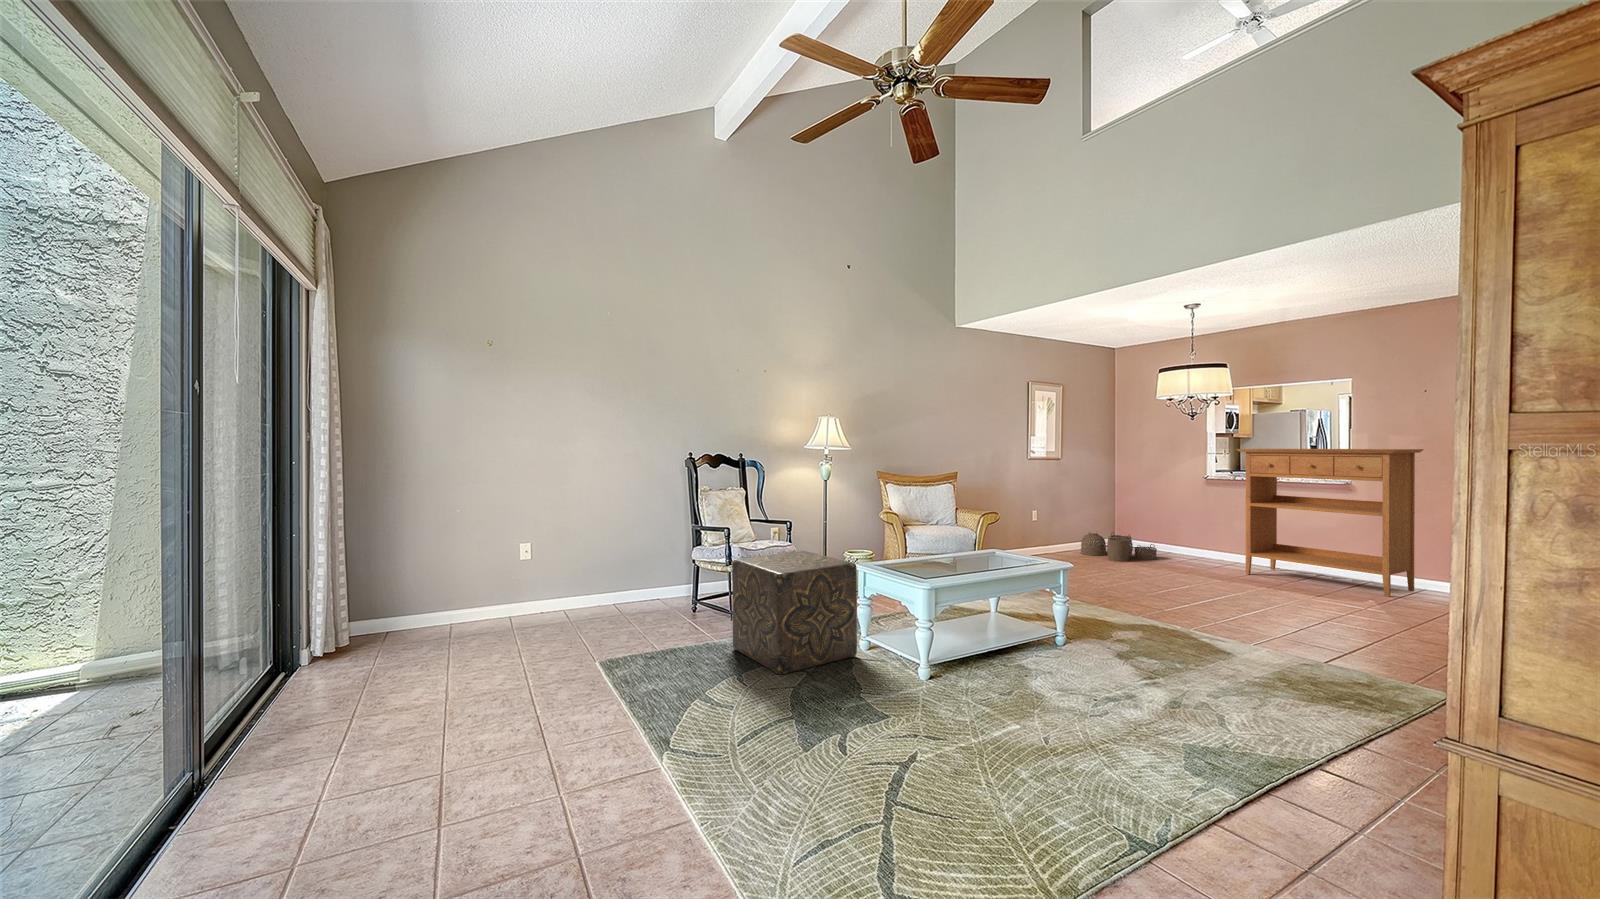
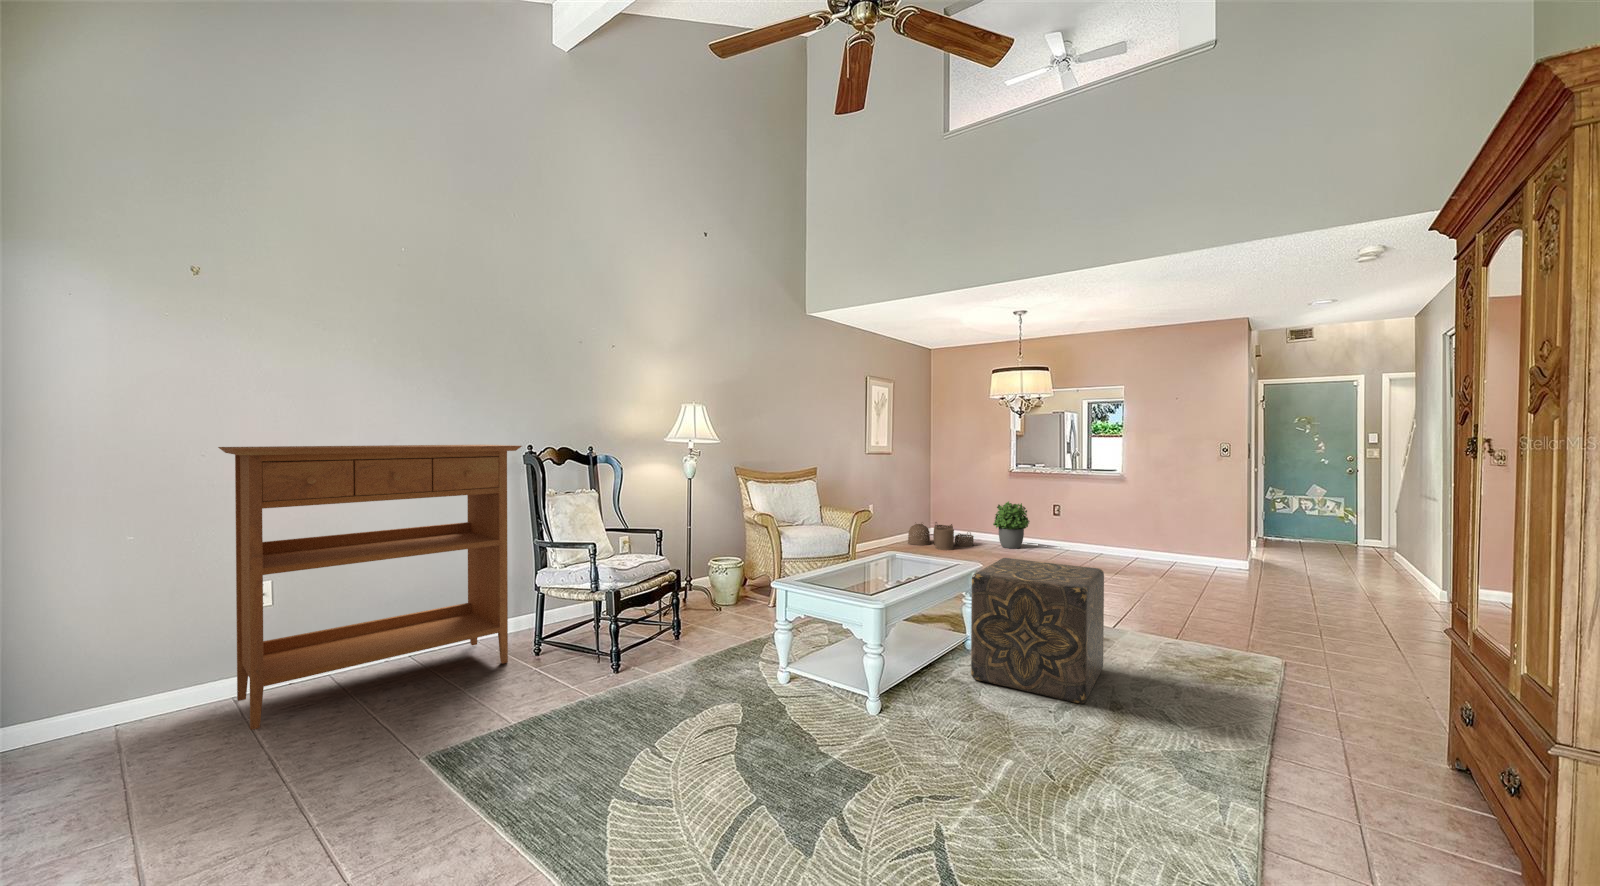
console table: present [1236,449,1423,597] -> present [218,445,522,730]
potted plant: none [1179,512,1225,565] -> present [993,501,1030,549]
ottoman: present [732,551,857,674] -> present [971,558,1104,704]

